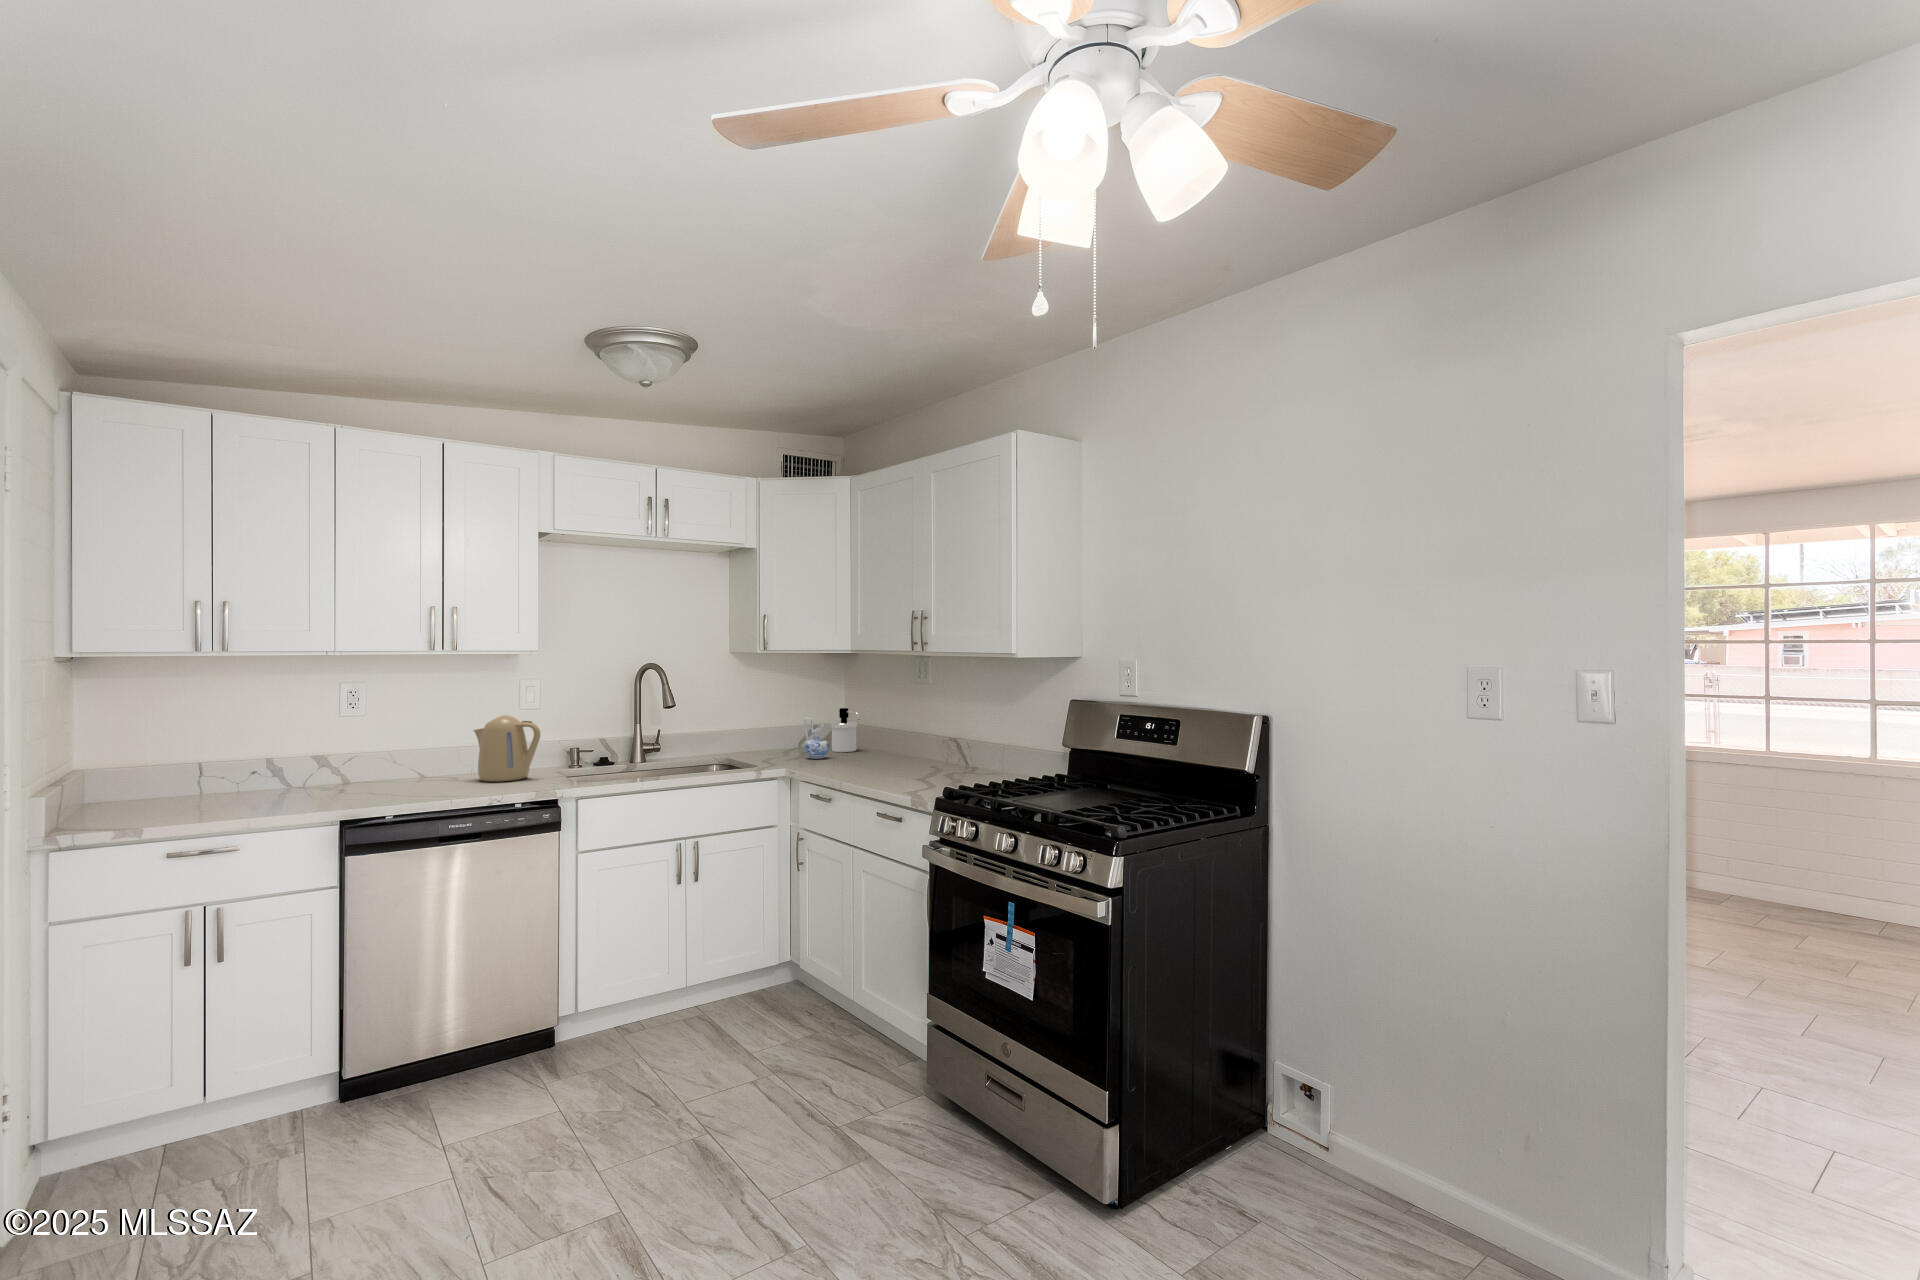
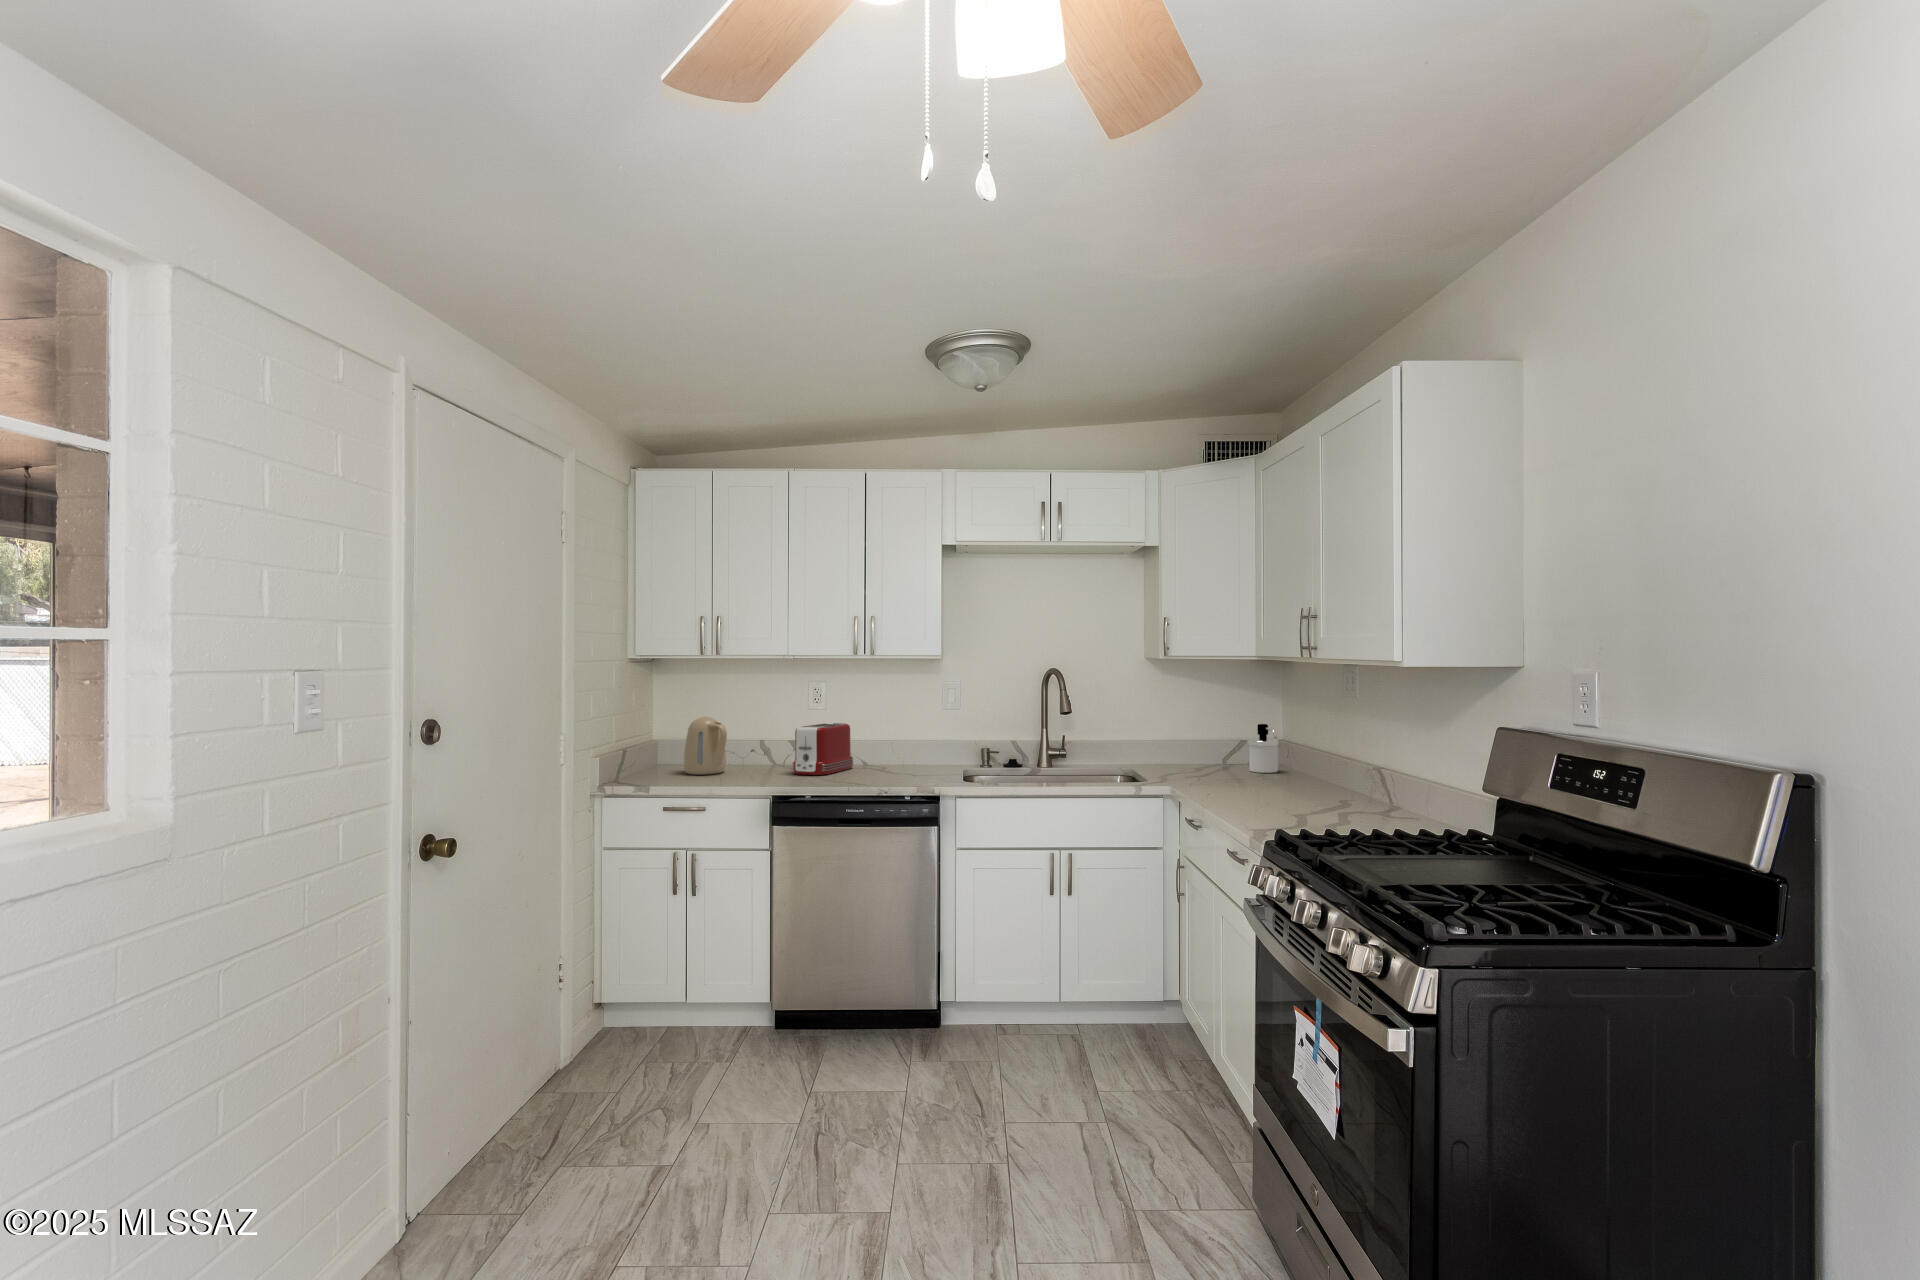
kettle: present [474,715,540,782] -> present [684,717,727,775]
ceramic pitcher: present [804,717,829,759] -> none [1207,732,1235,778]
toaster: none [330,729,407,794] -> present [792,723,853,775]

